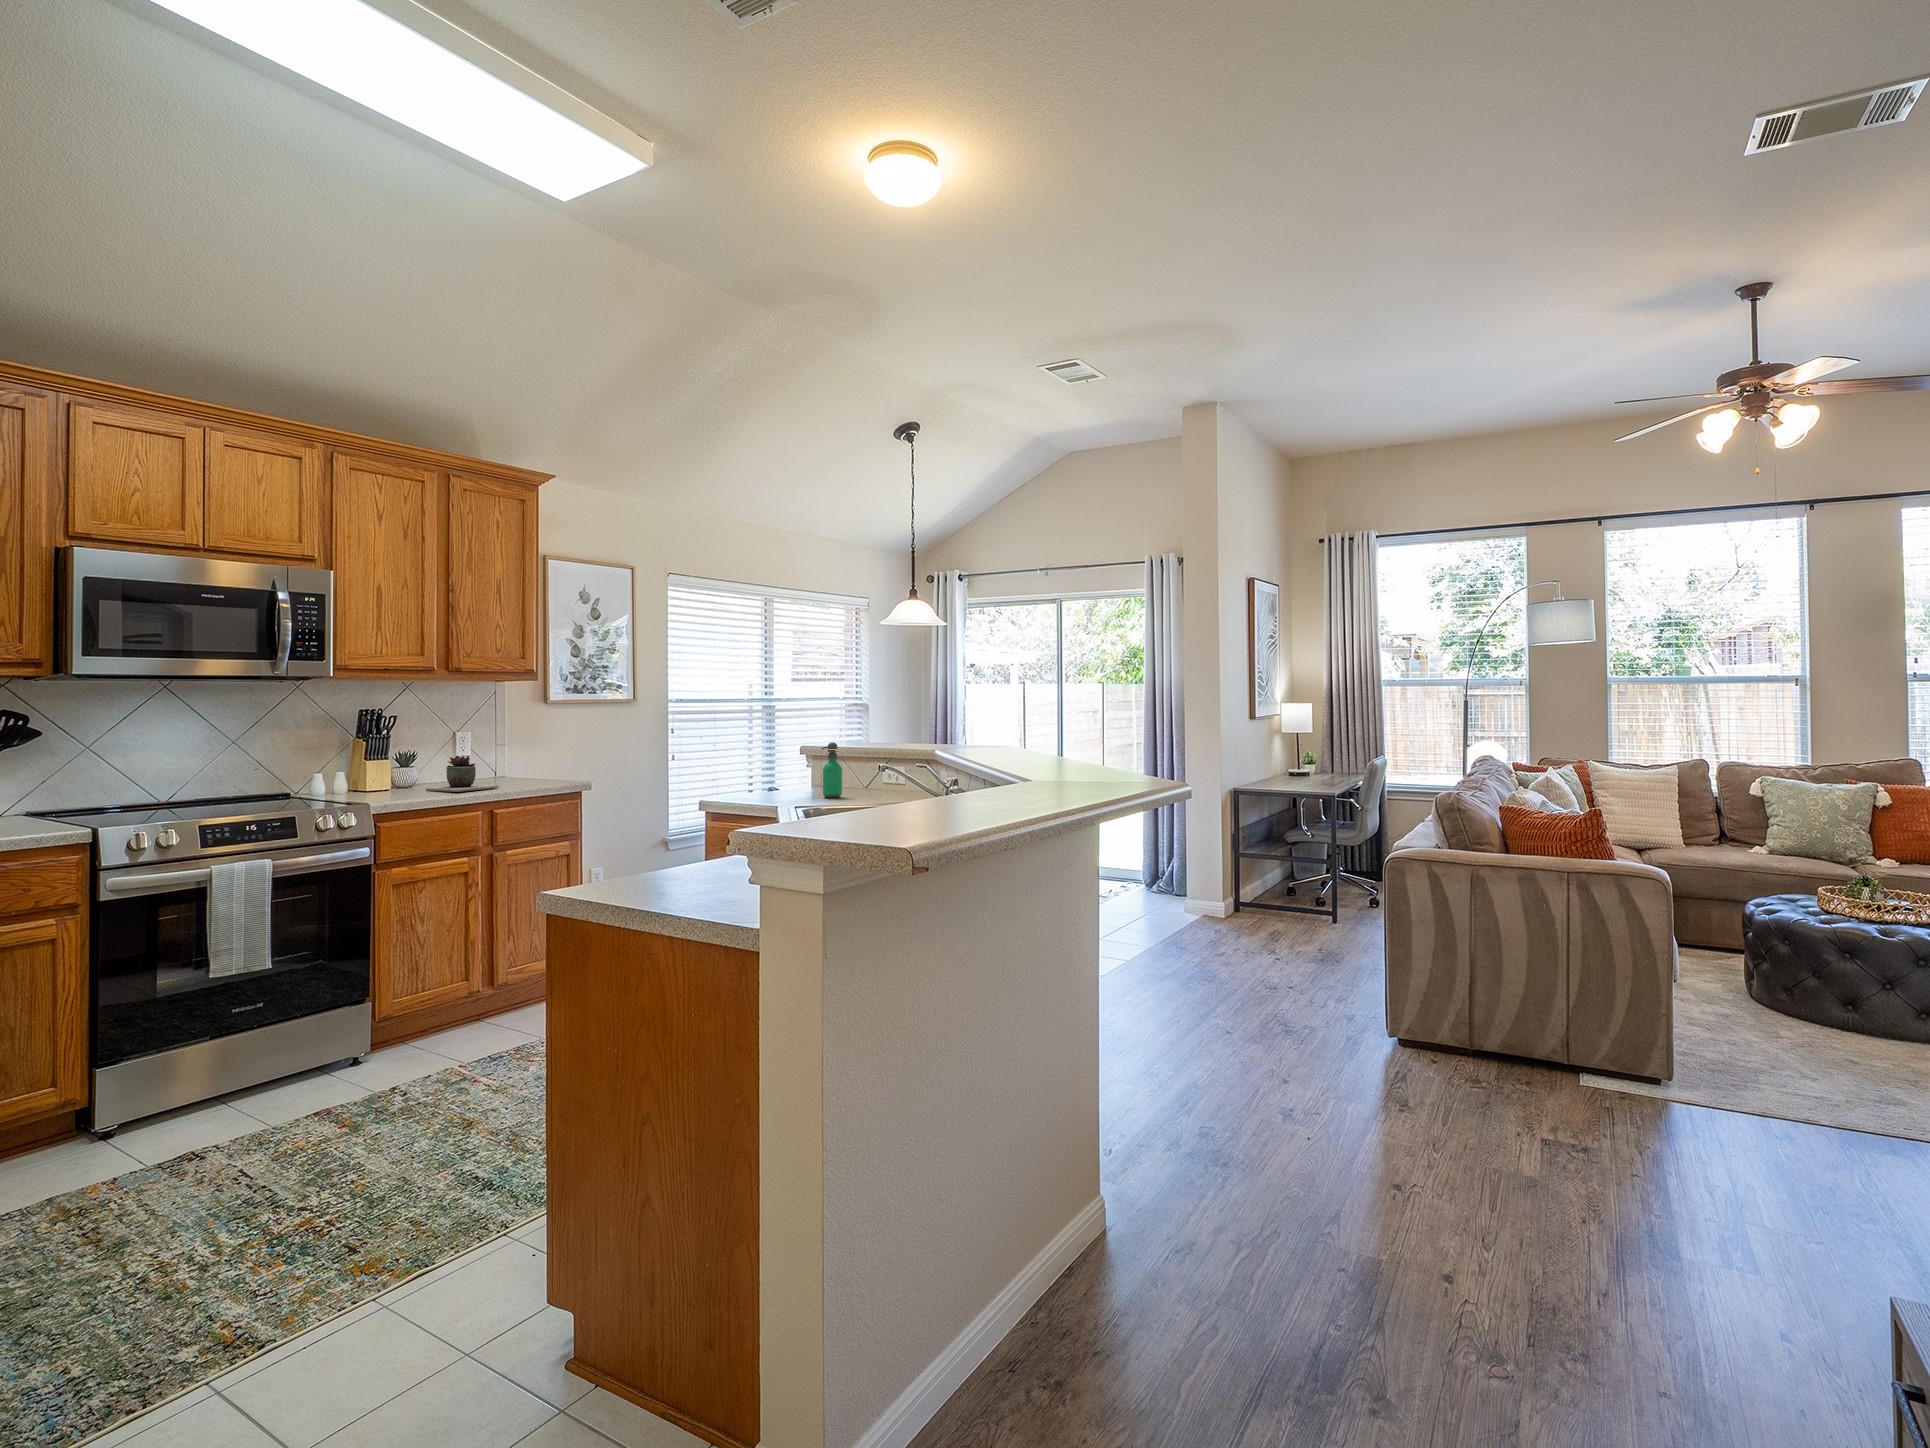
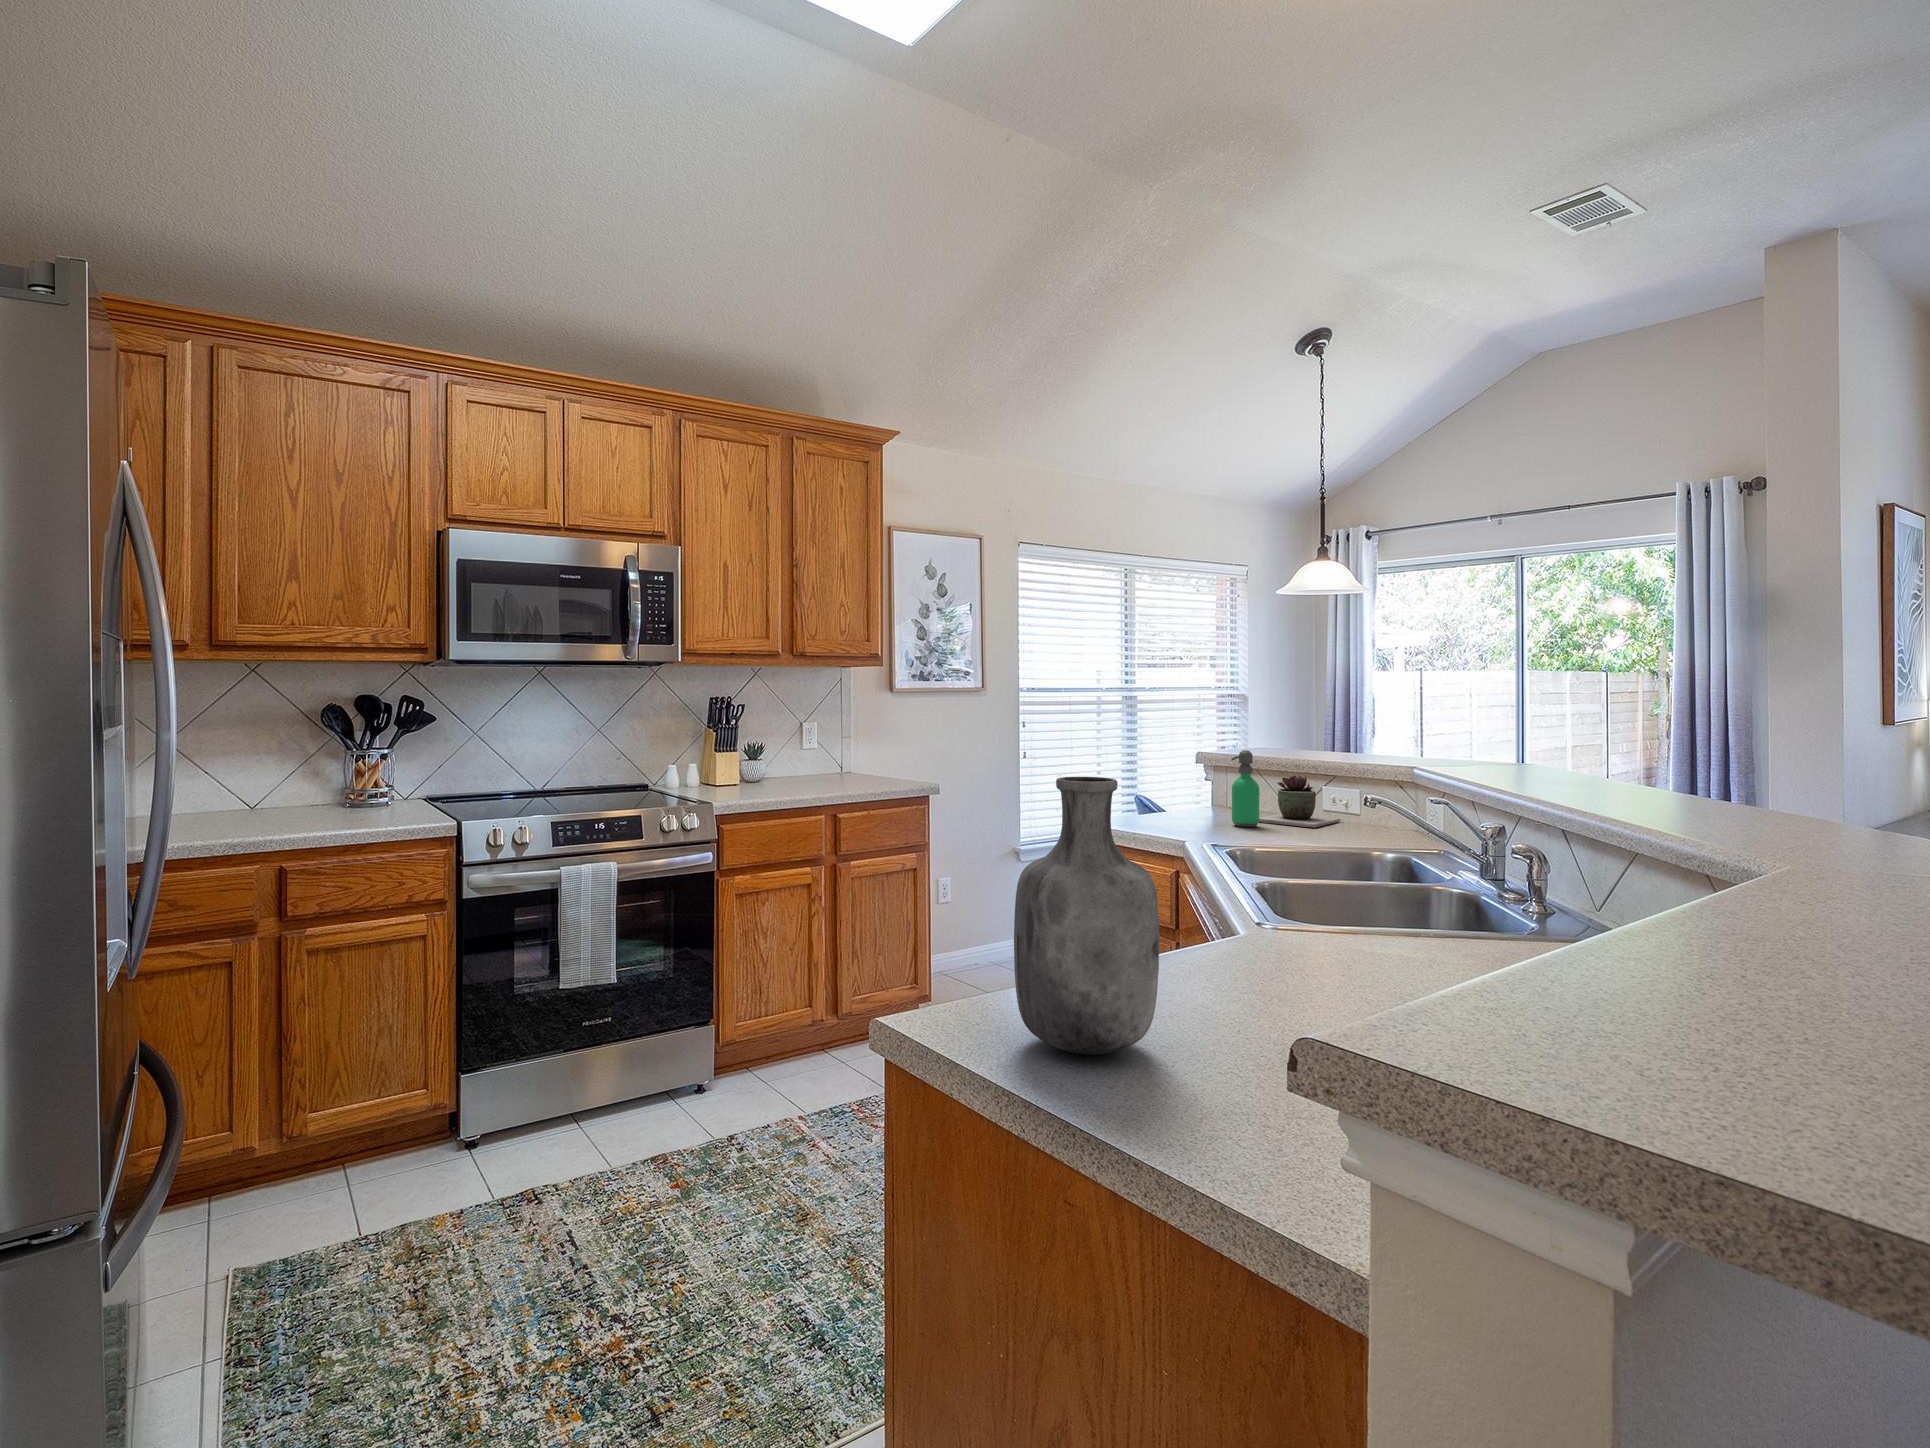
vase: none [628,745,710,892] -> present [1014,777,1159,1055]
succulent plant: present [426,756,499,792] -> present [1259,775,1341,828]

